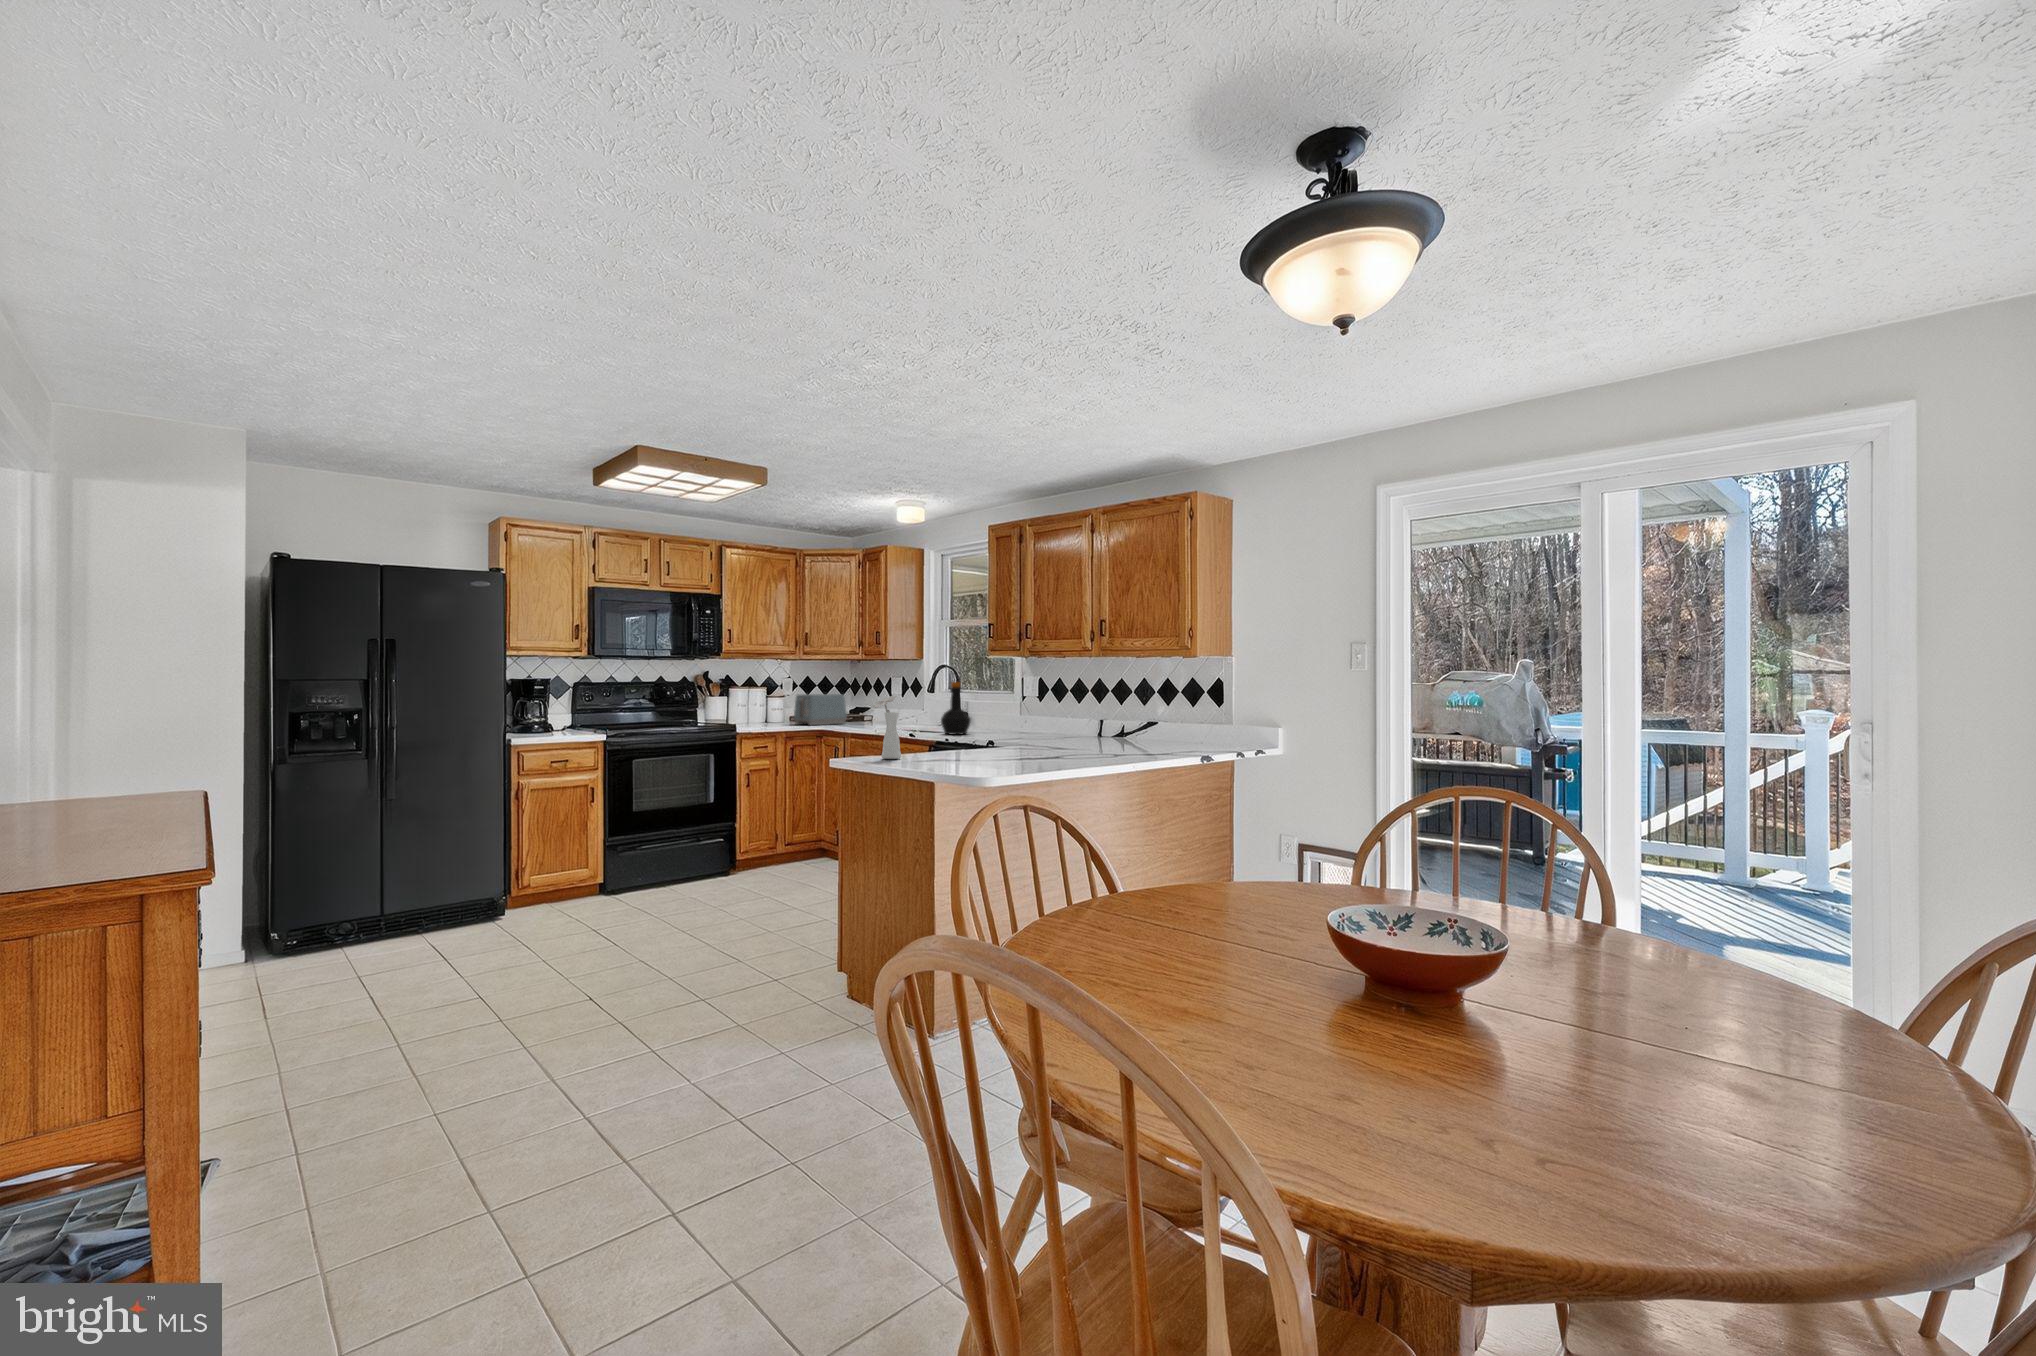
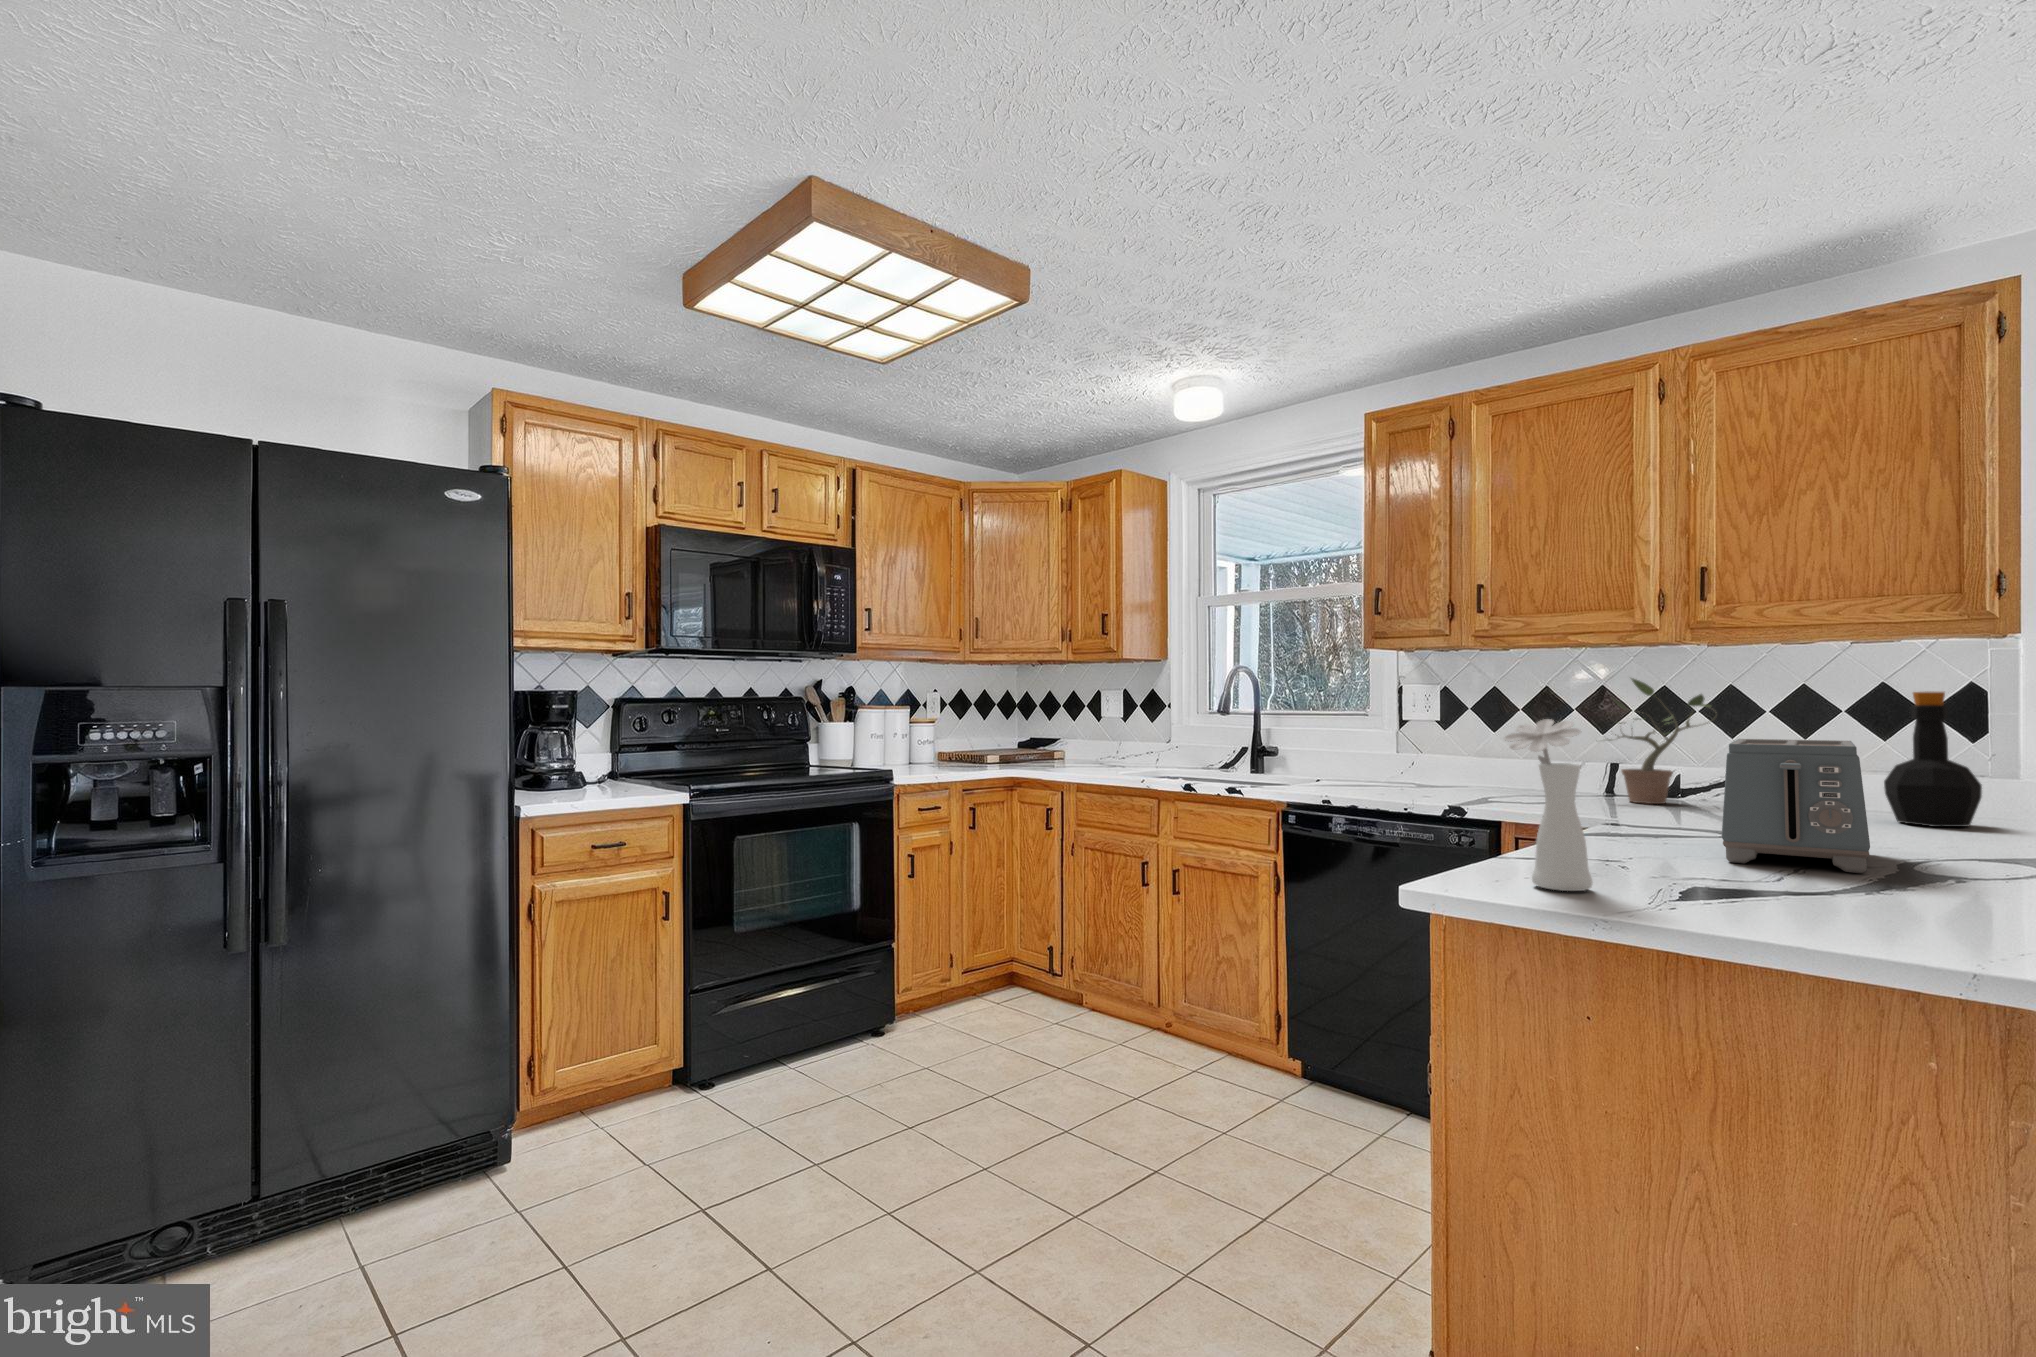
potted plant: none [1067,674,1128,739] -> present [1613,678,1711,804]
bottle: present [941,682,971,734] -> present [1884,692,1982,827]
toaster: present [794,694,847,725] -> present [1722,739,1870,873]

